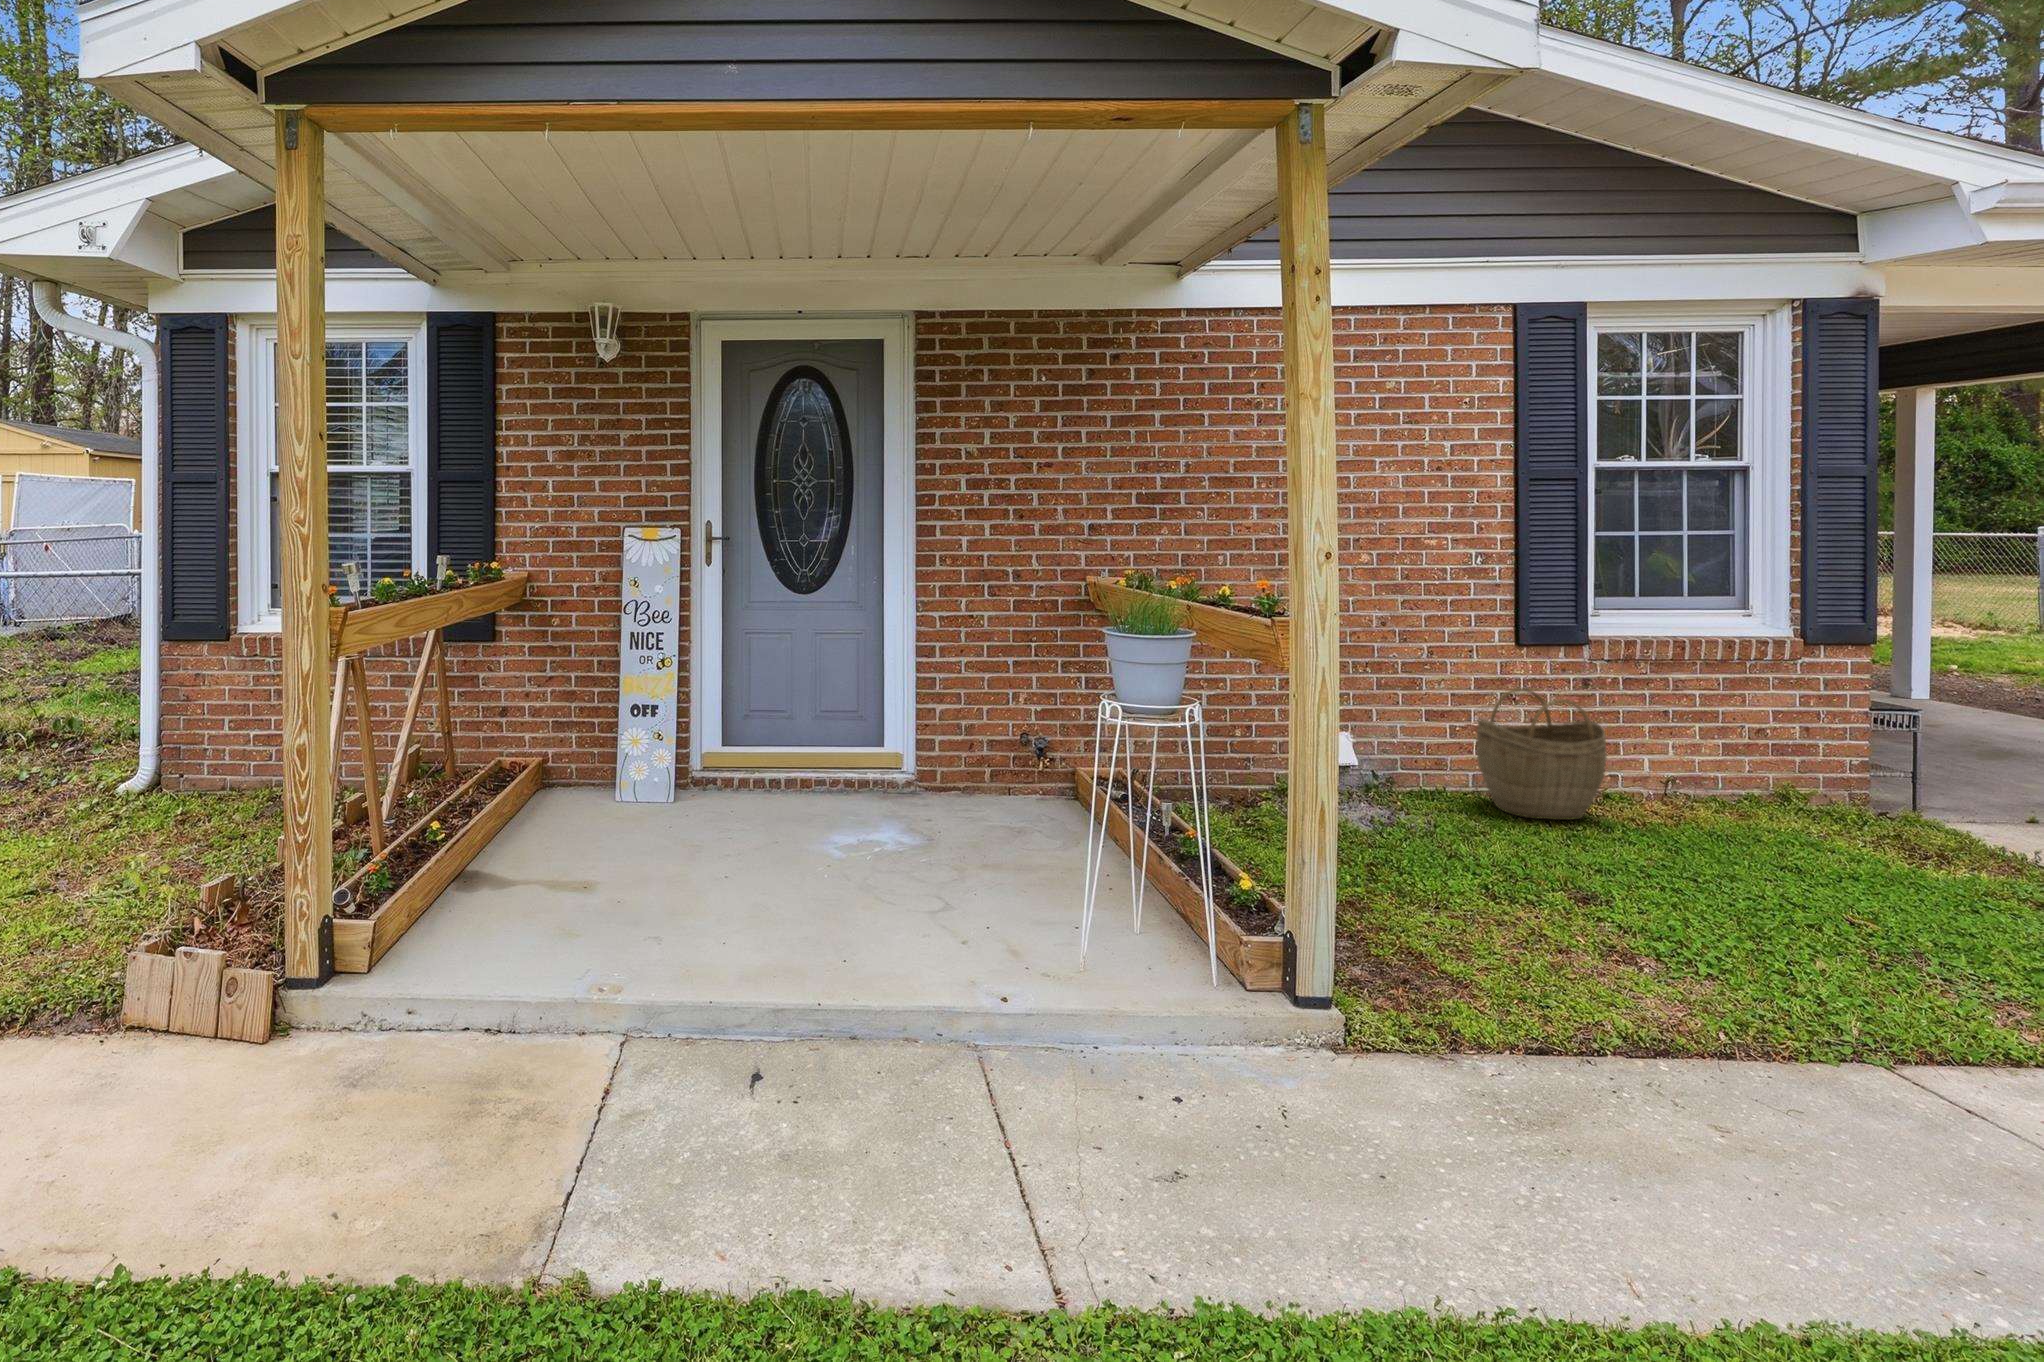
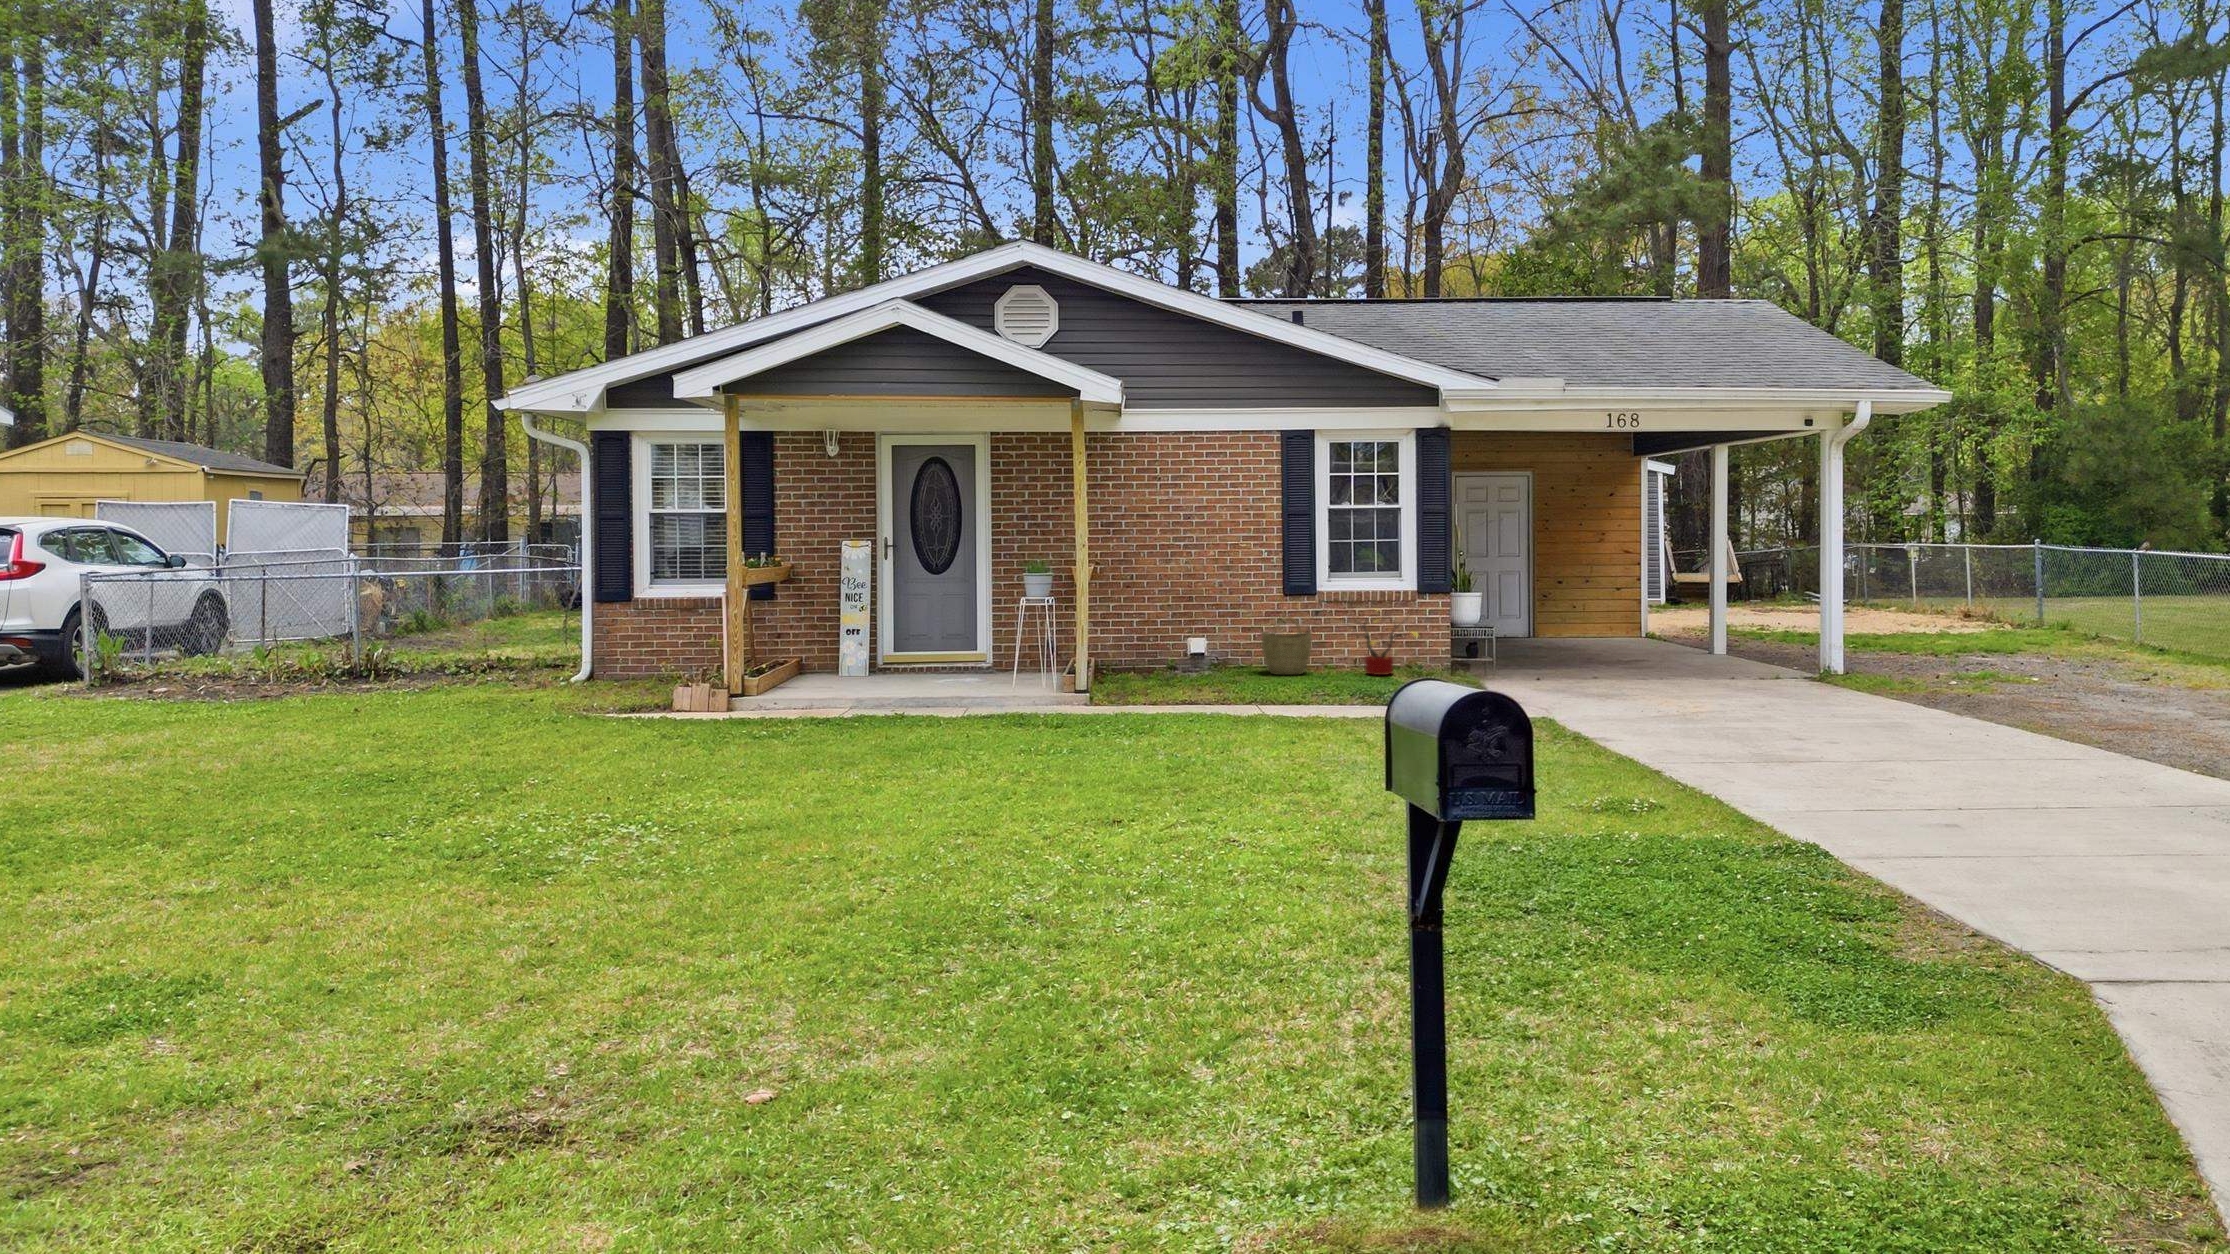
decorative plant: none [1646,671,1874,828] -> present [1360,615,1418,675]

